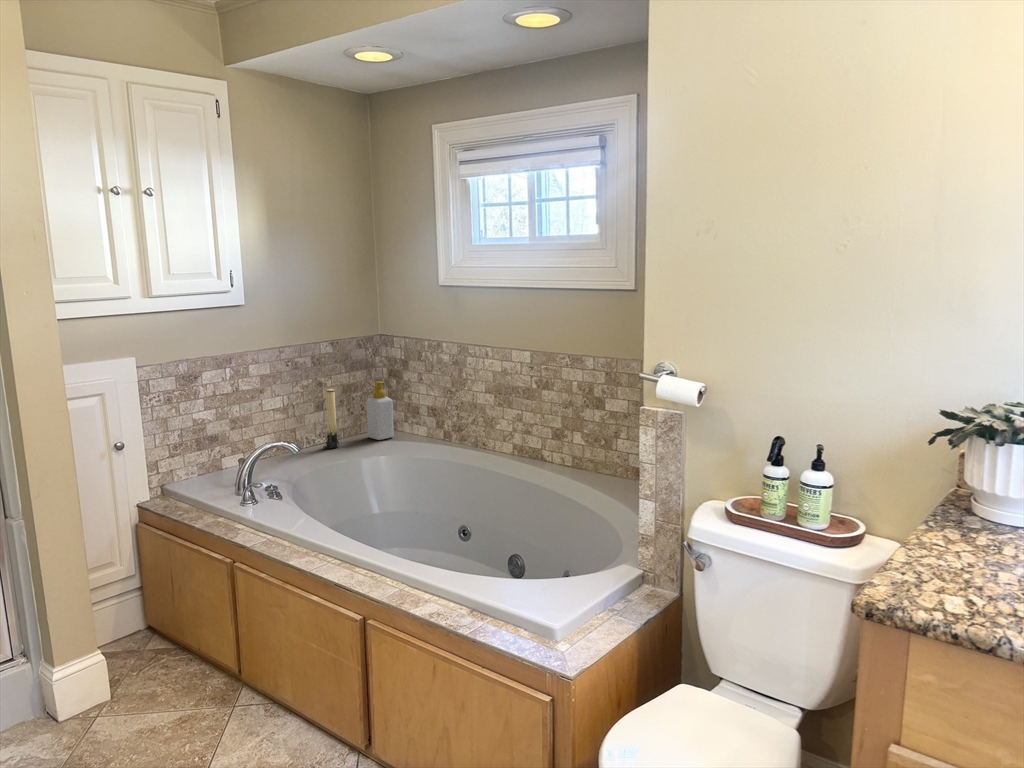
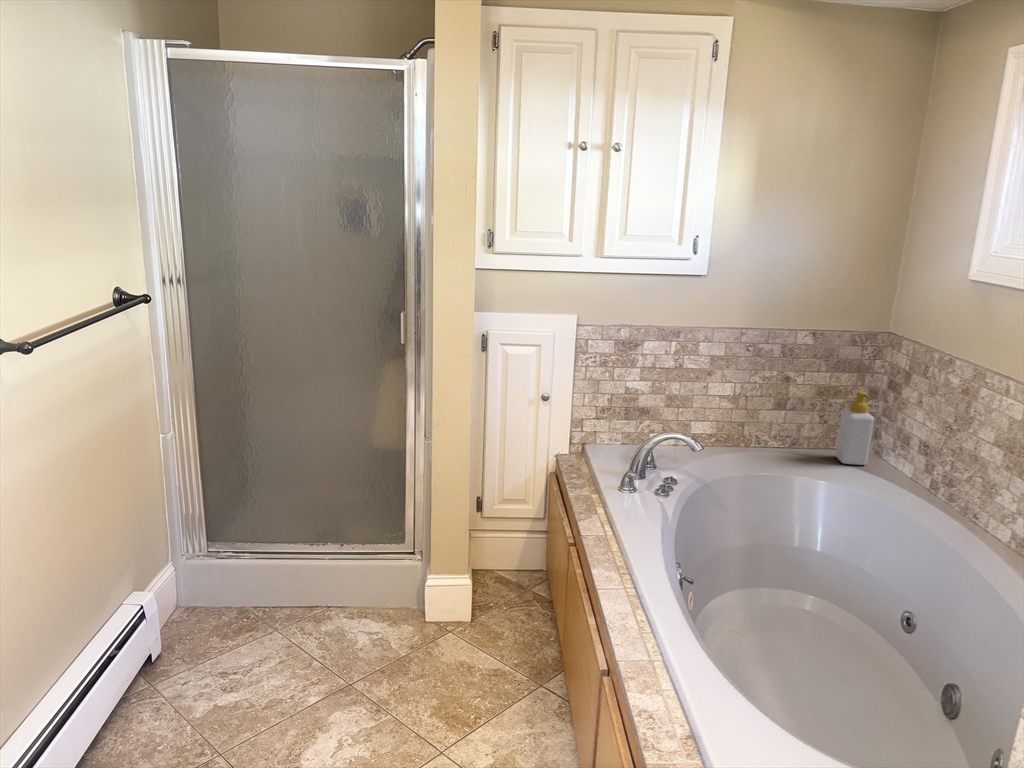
candle: present [323,389,339,449] -> none [767,387,796,457]

